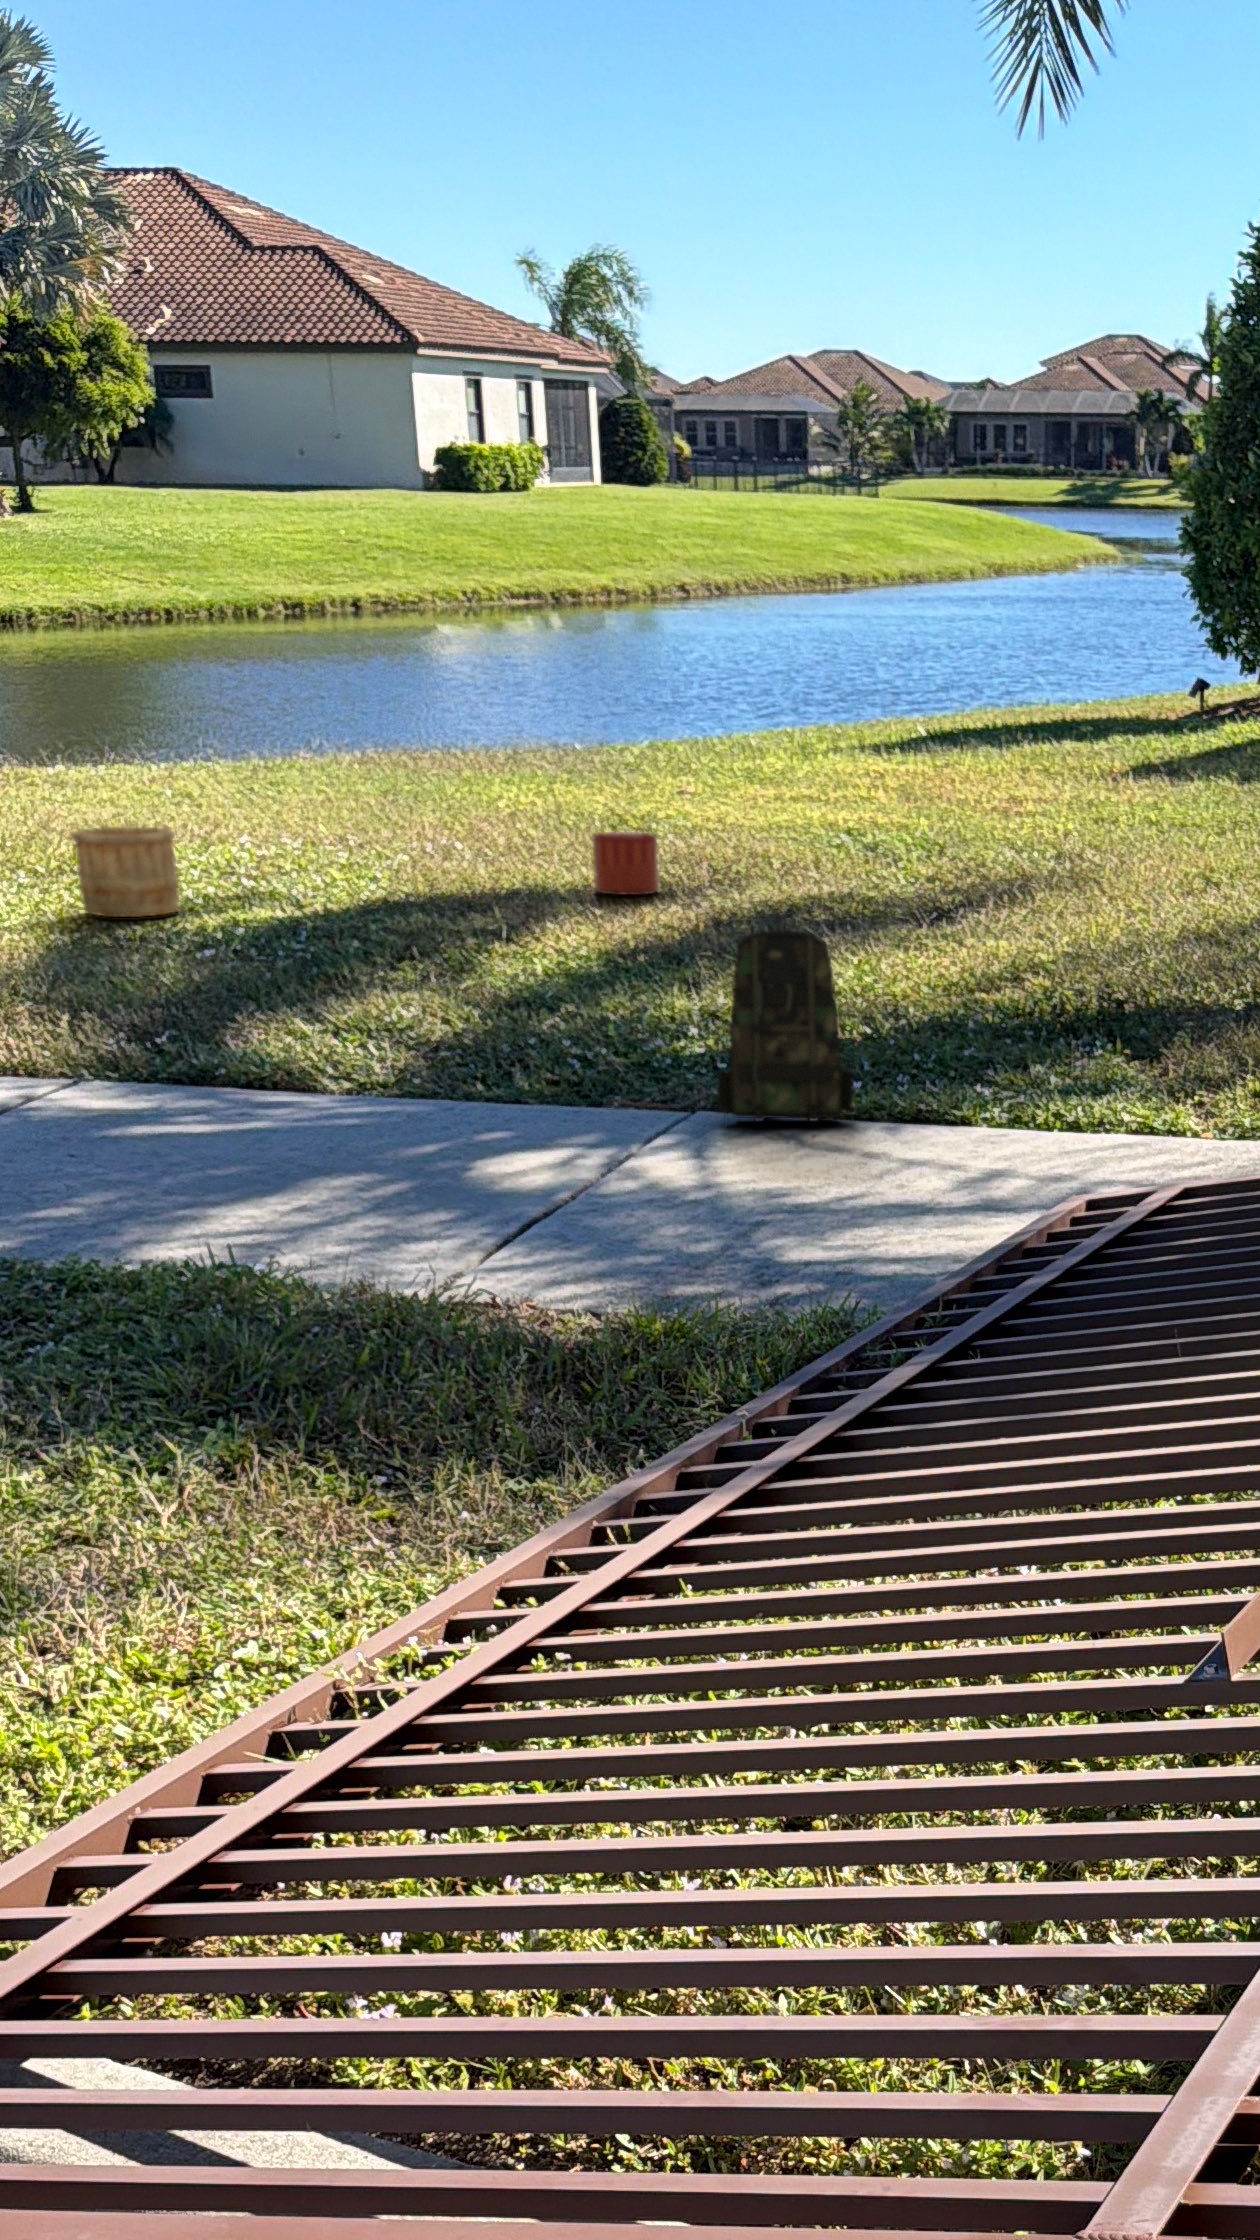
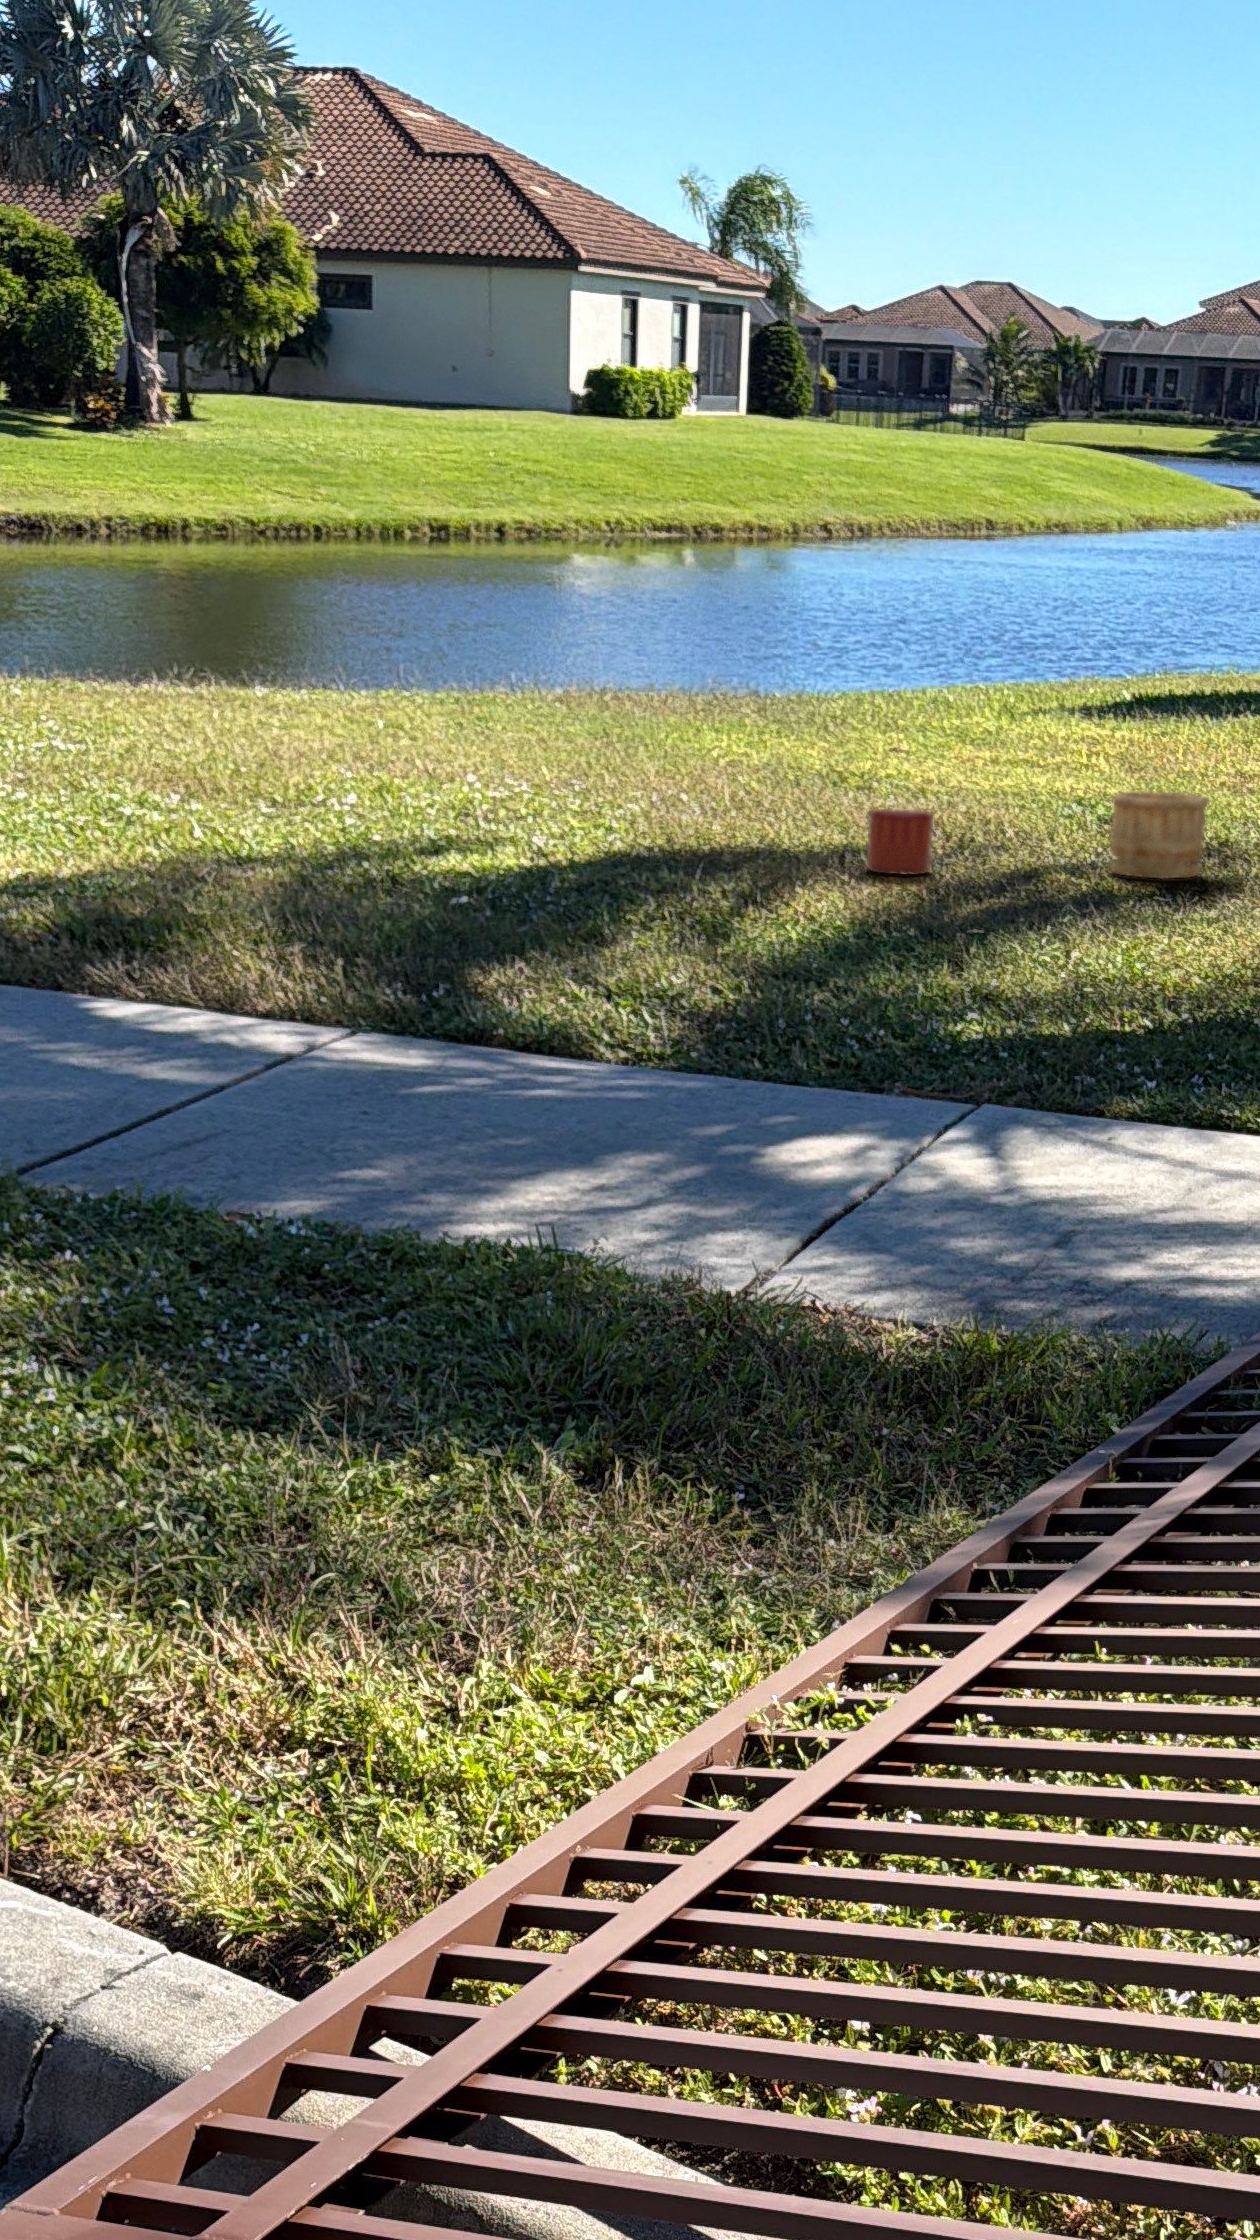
wooden bucket: present [71,827,179,917] -> present [1110,791,1209,879]
backpack: present [717,930,854,1122] -> none [1026,927,1167,1128]

